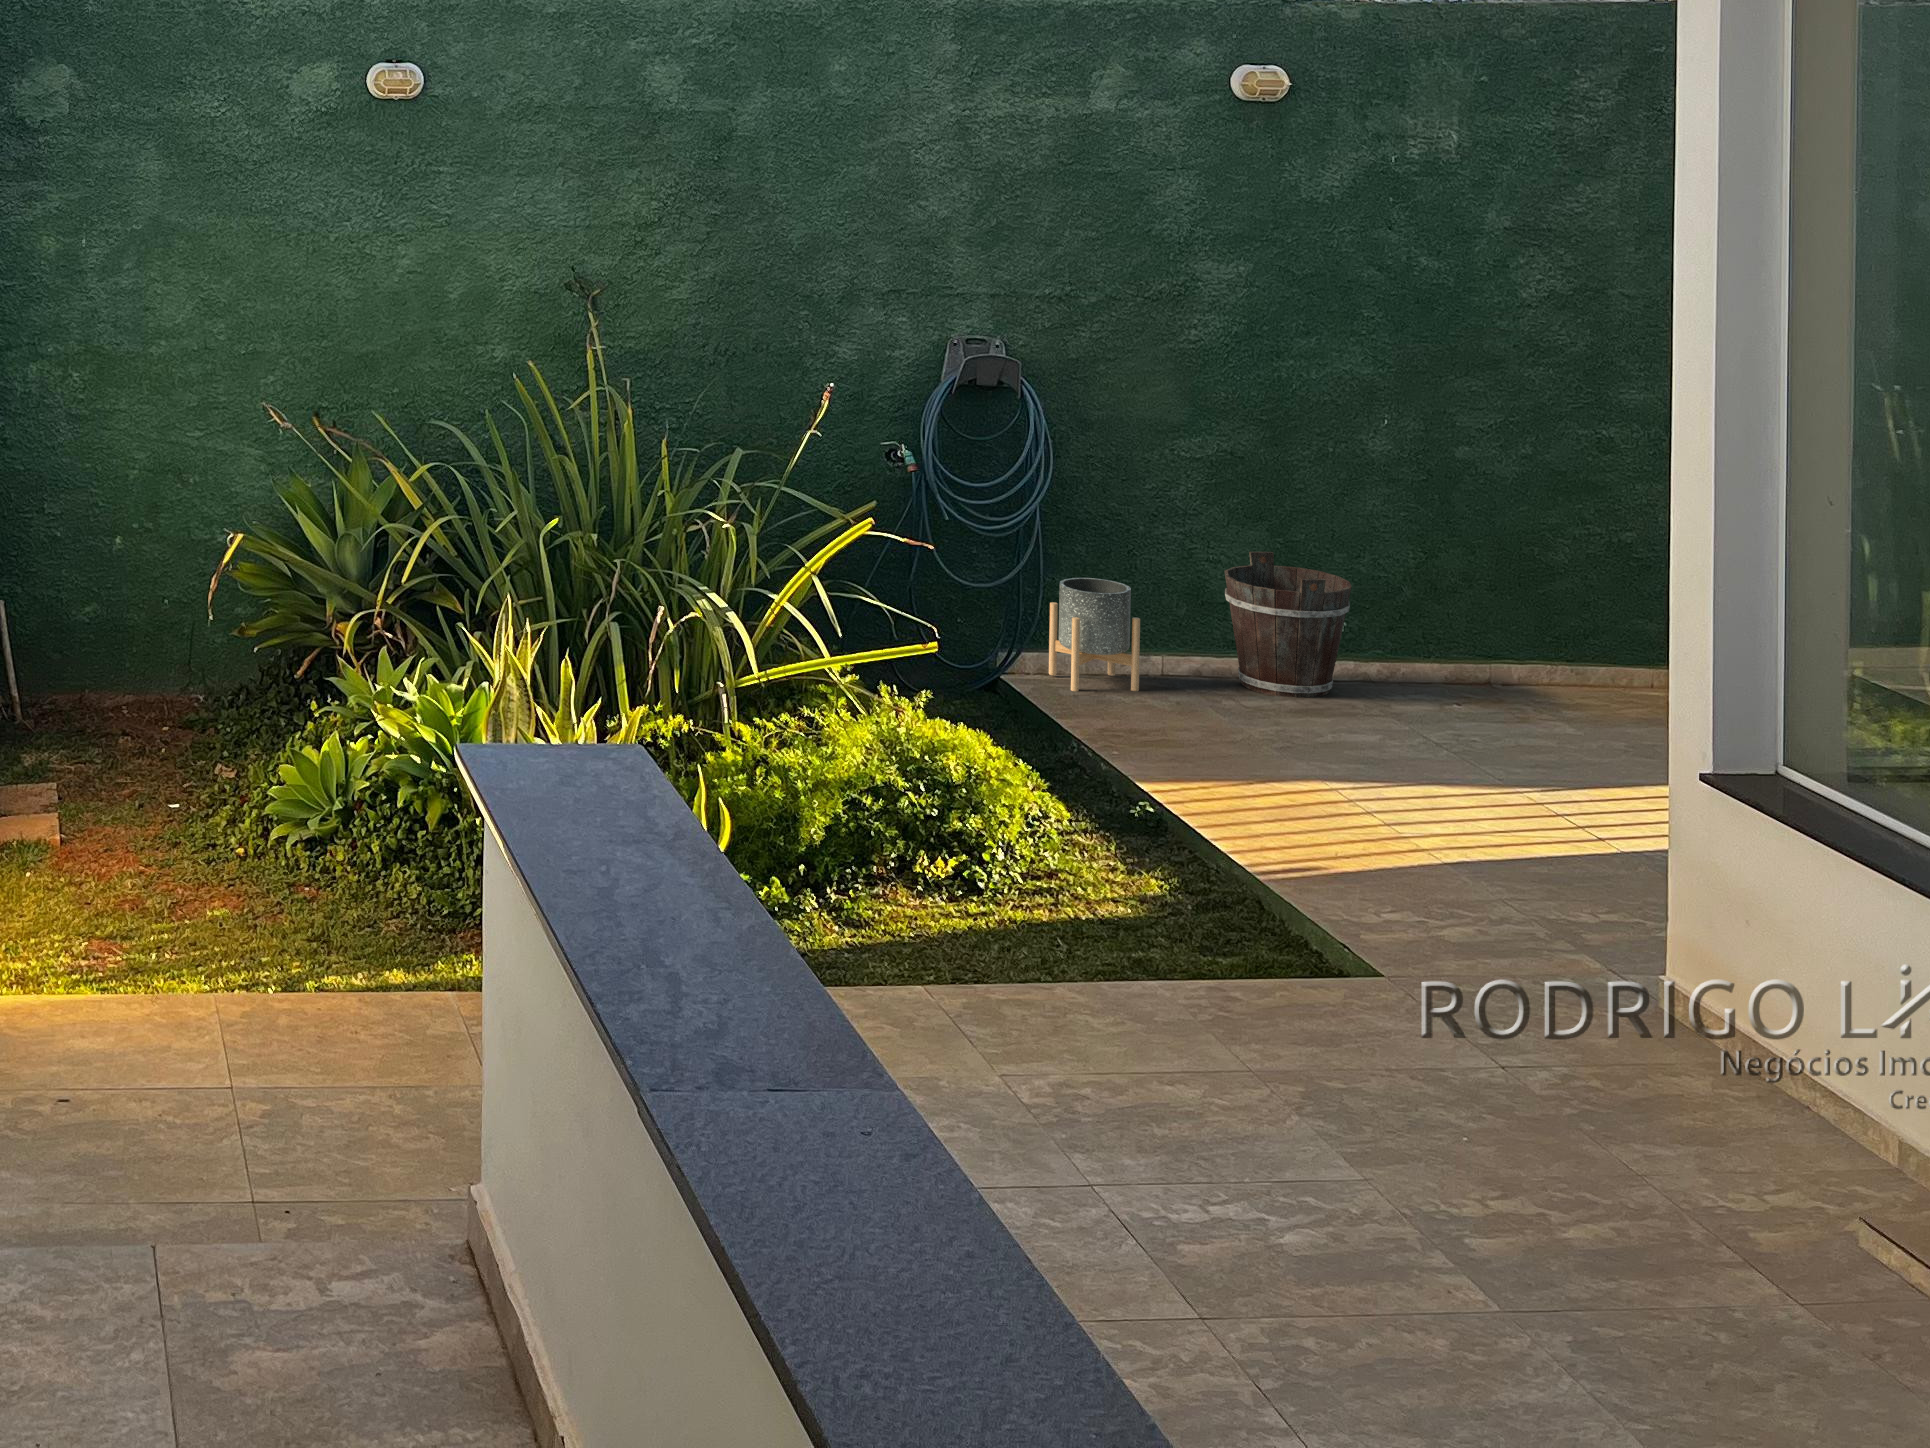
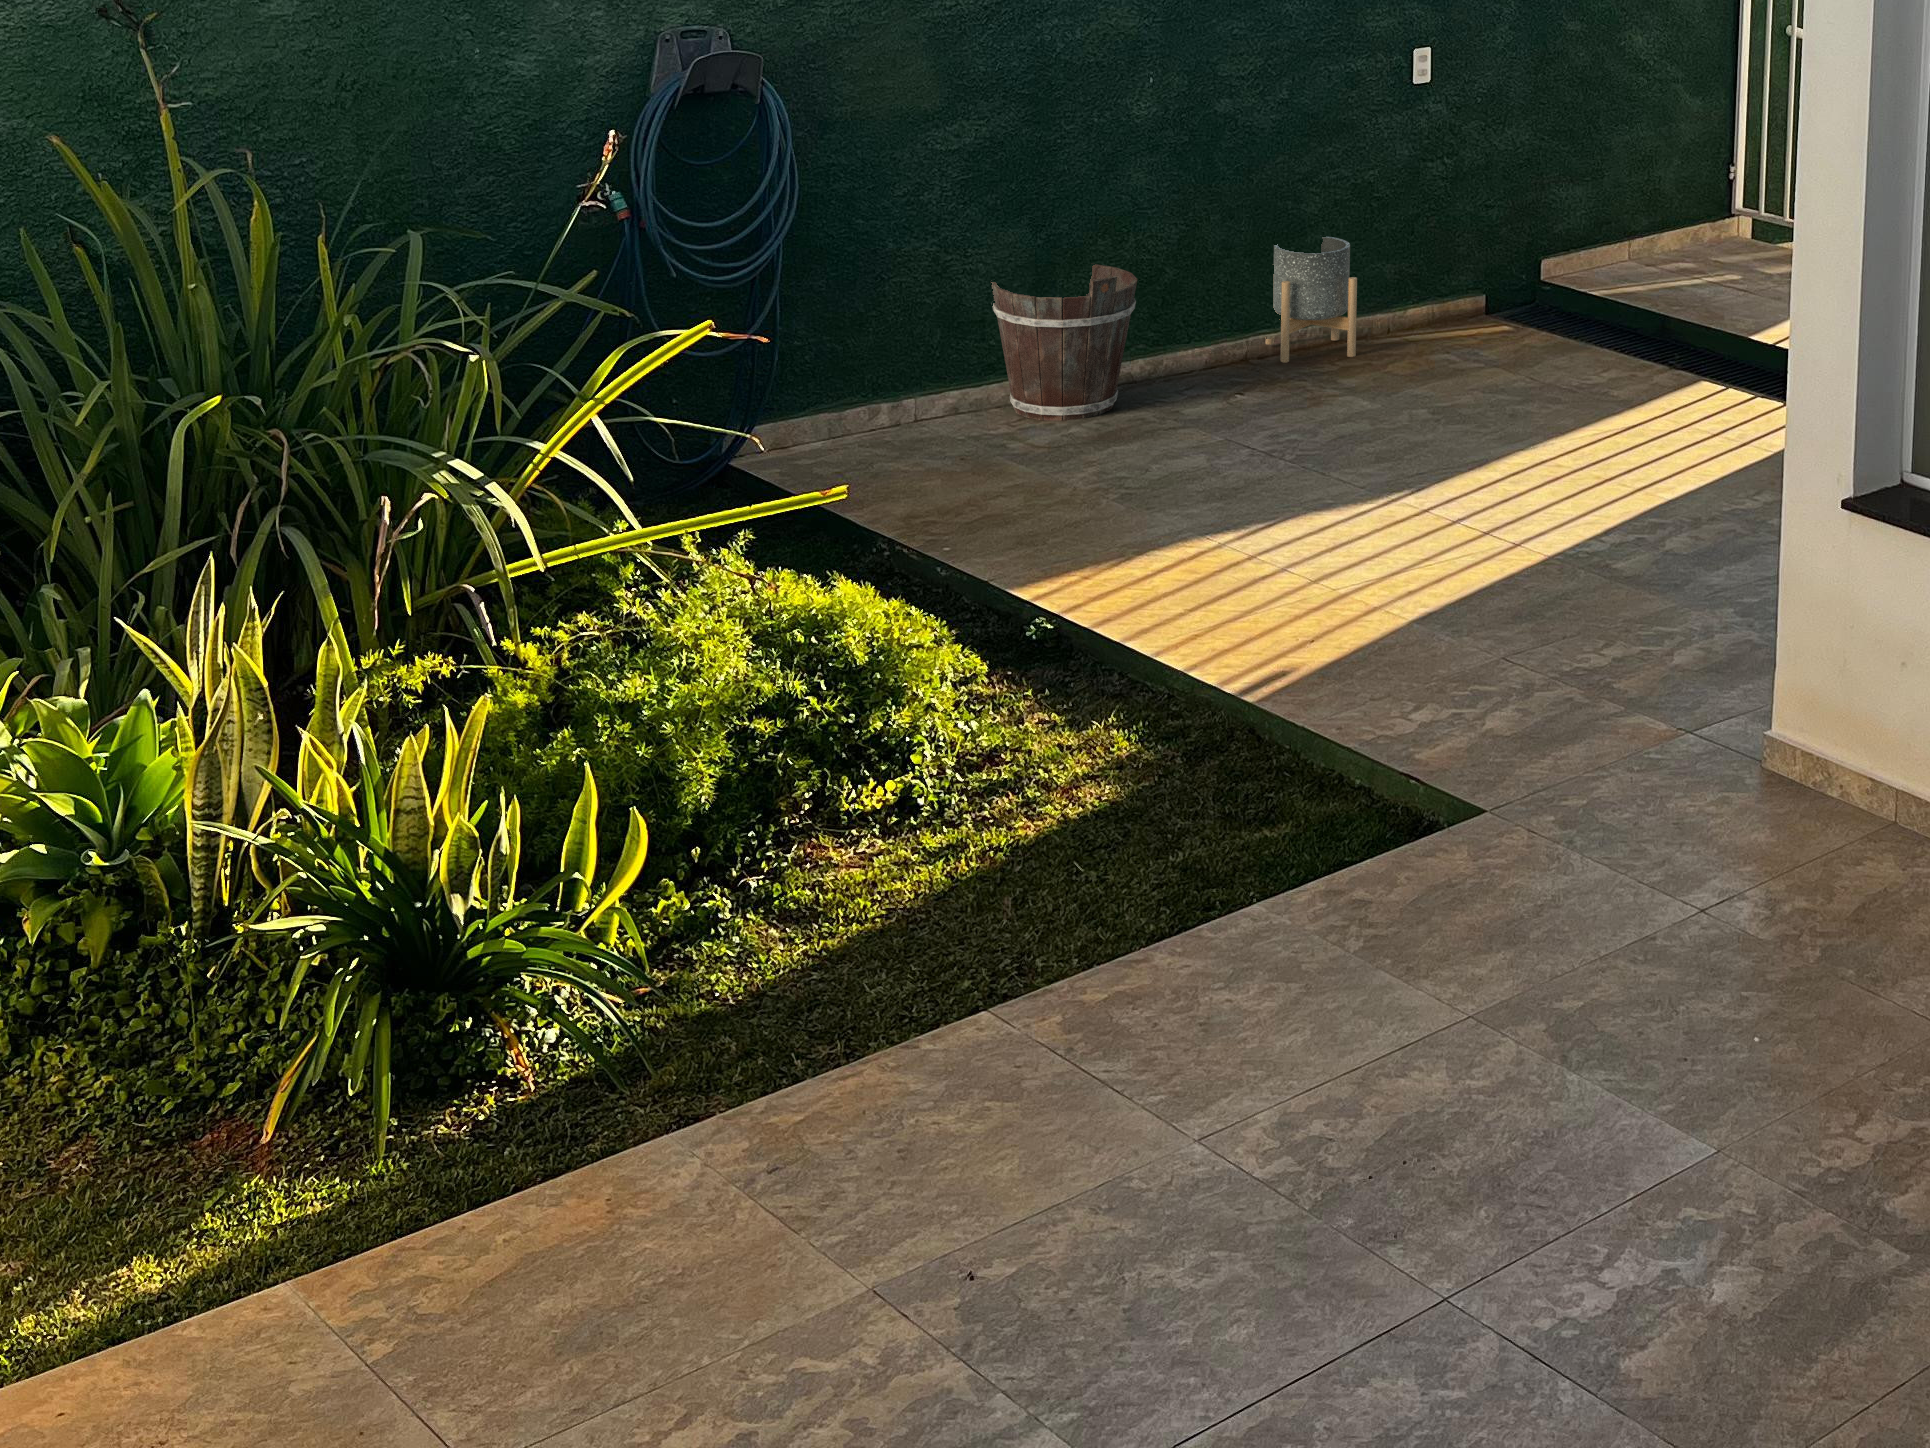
planter: present [1049,578,1140,691] -> present [1265,236,1357,363]

